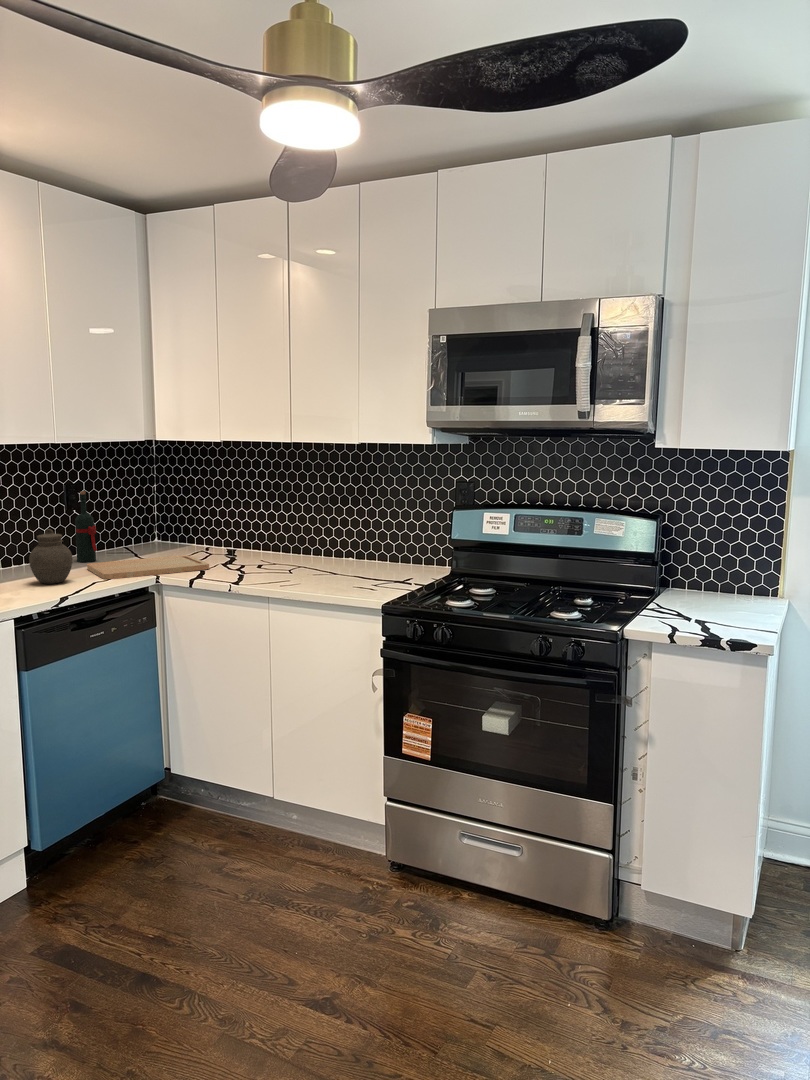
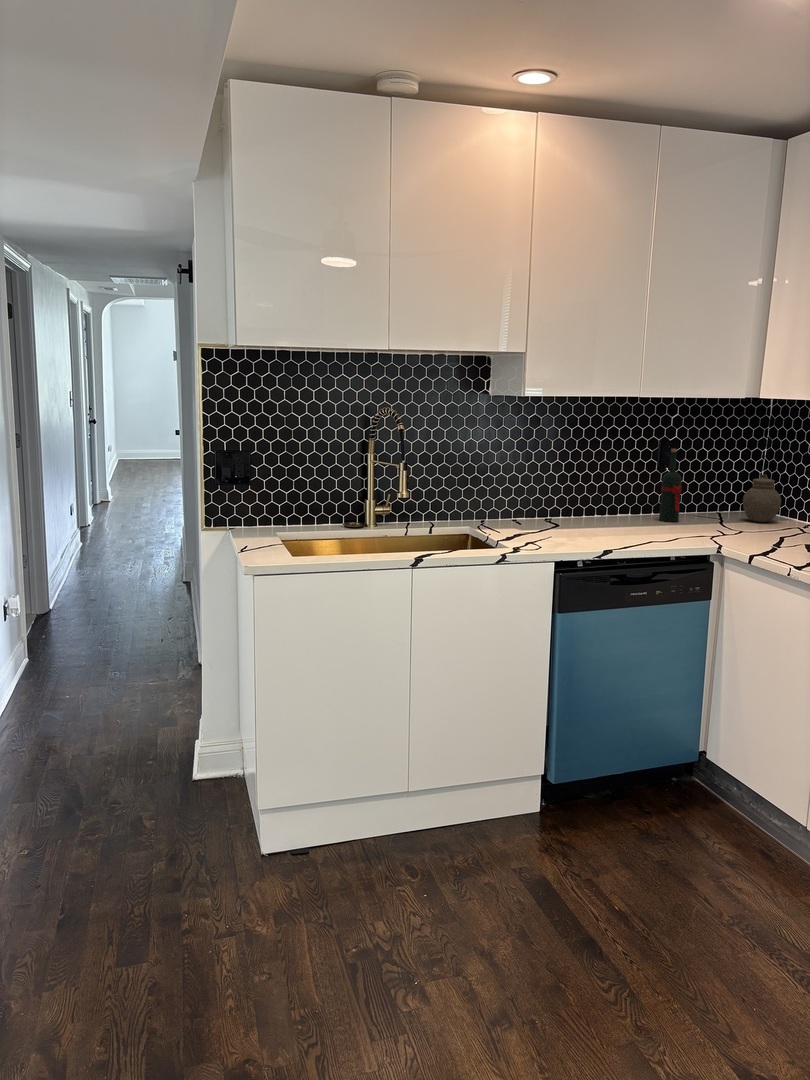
jar: present [29,529,73,584] -> present [743,474,781,522]
cutting board: present [87,555,209,579] -> none [660,523,787,547]

